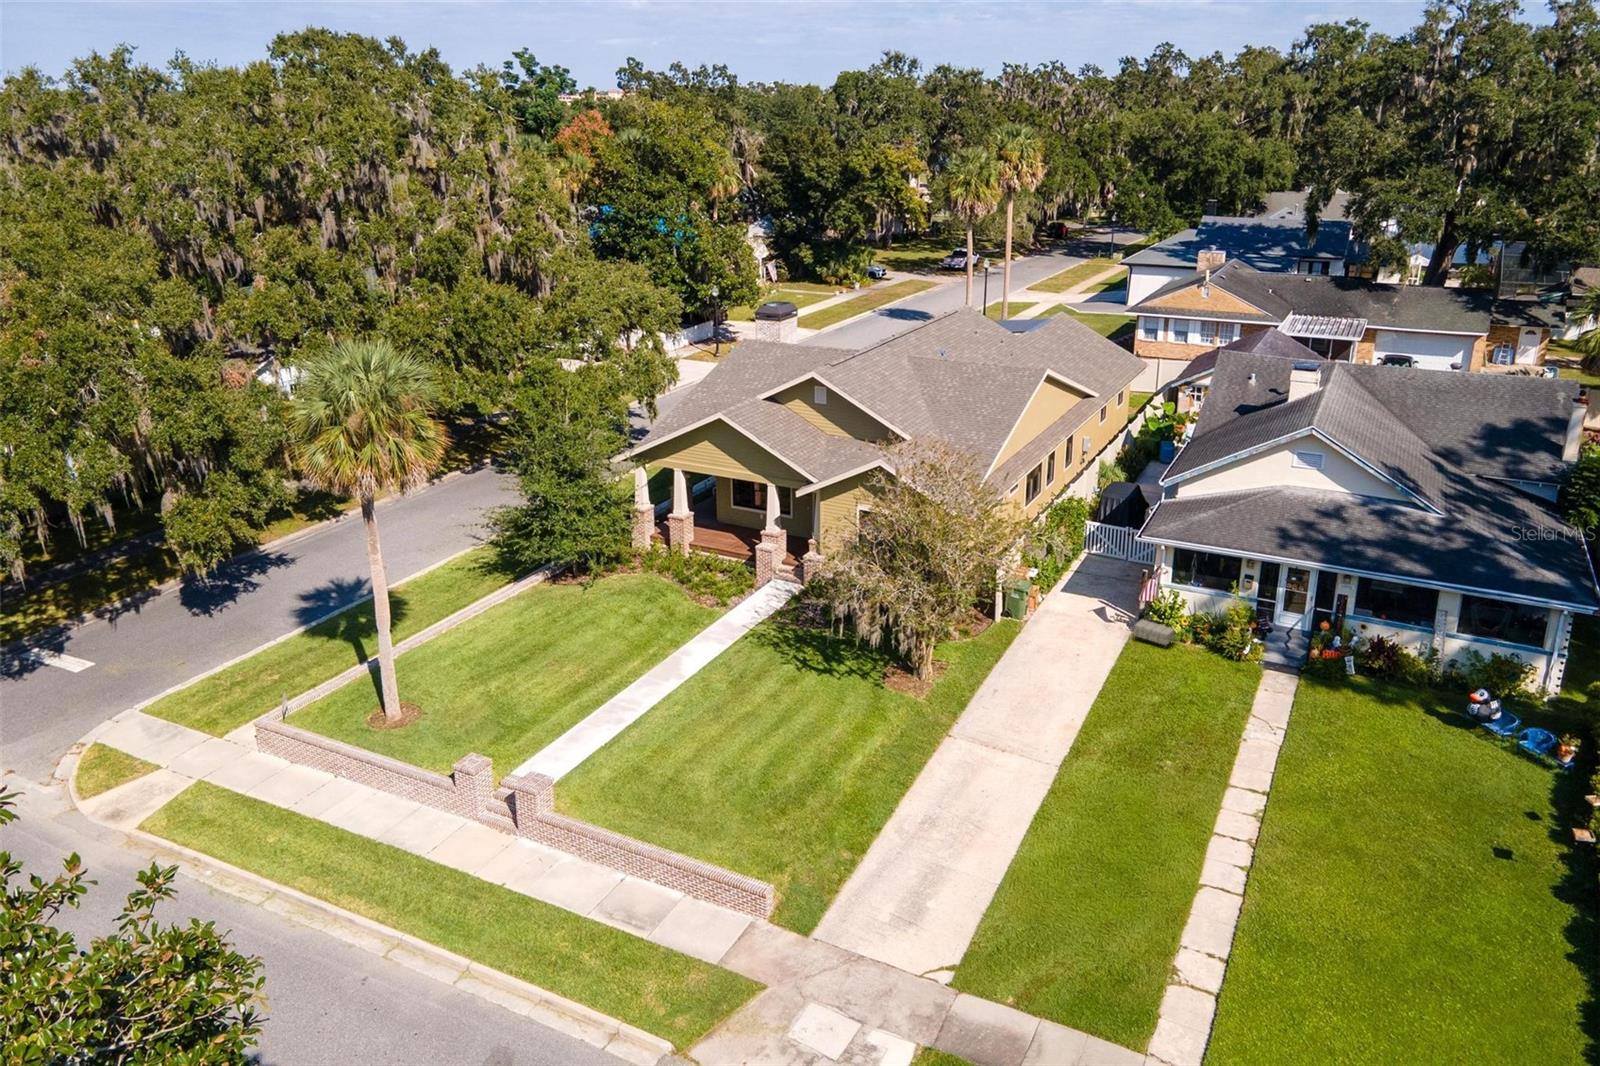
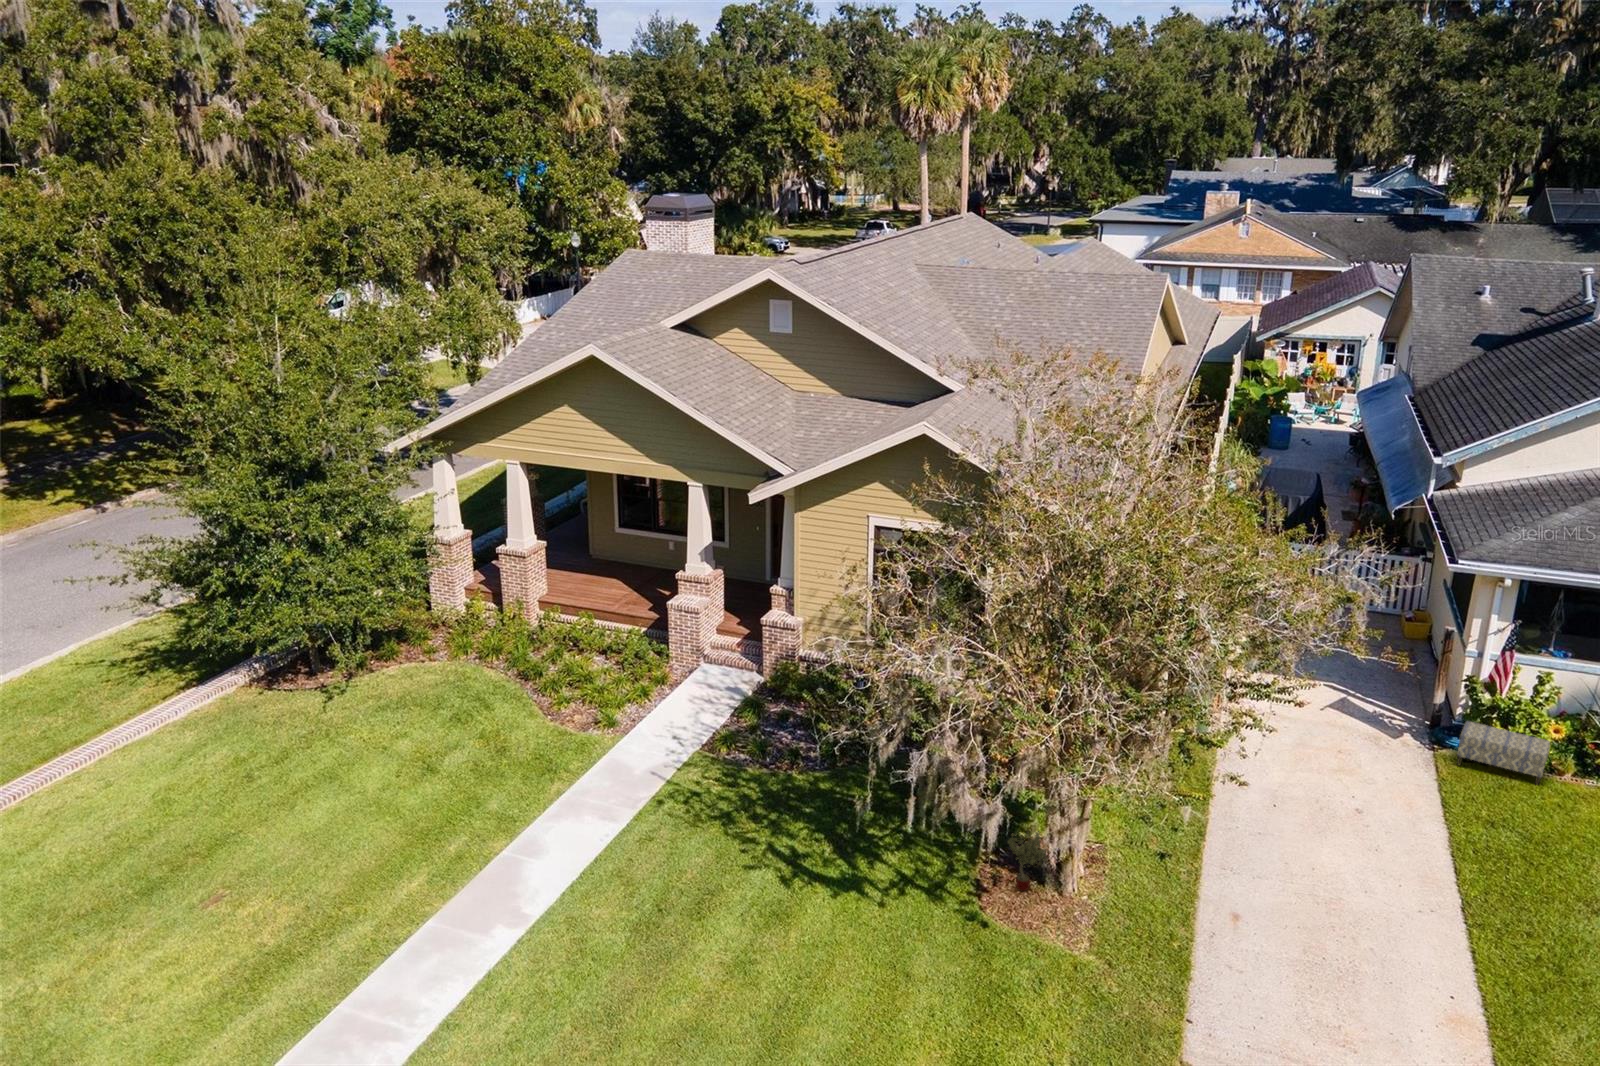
potted tree: none [895,648,912,675] -> present [1008,831,1050,891]

